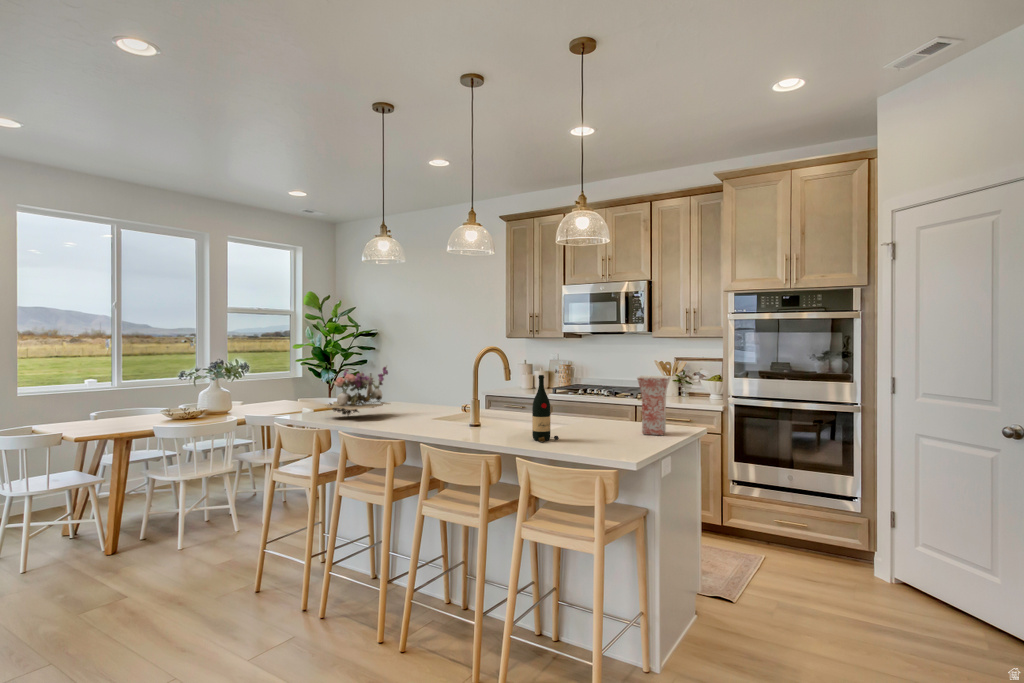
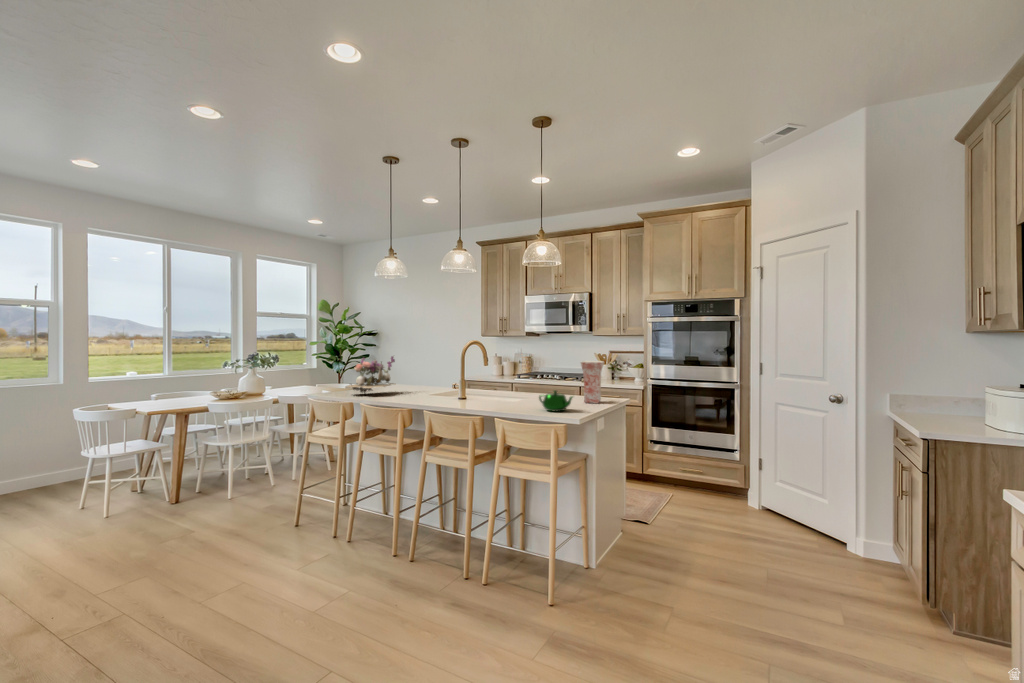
wine bottle: present [532,375,559,442] -> none [506,360,525,408]
teapot: none [578,418,629,449] -> present [539,390,573,411]

